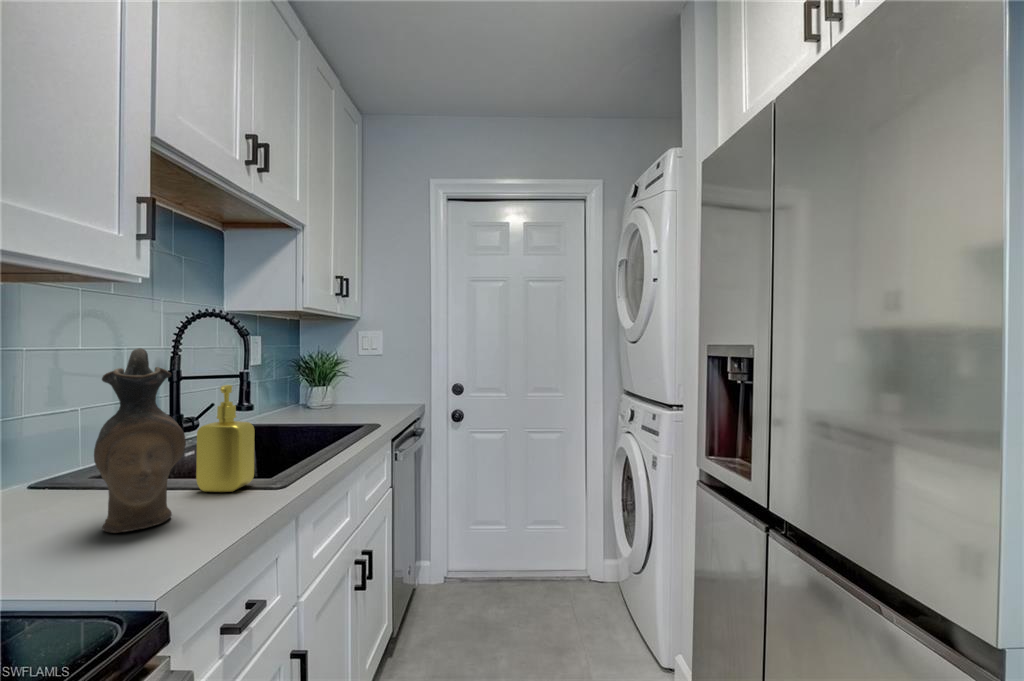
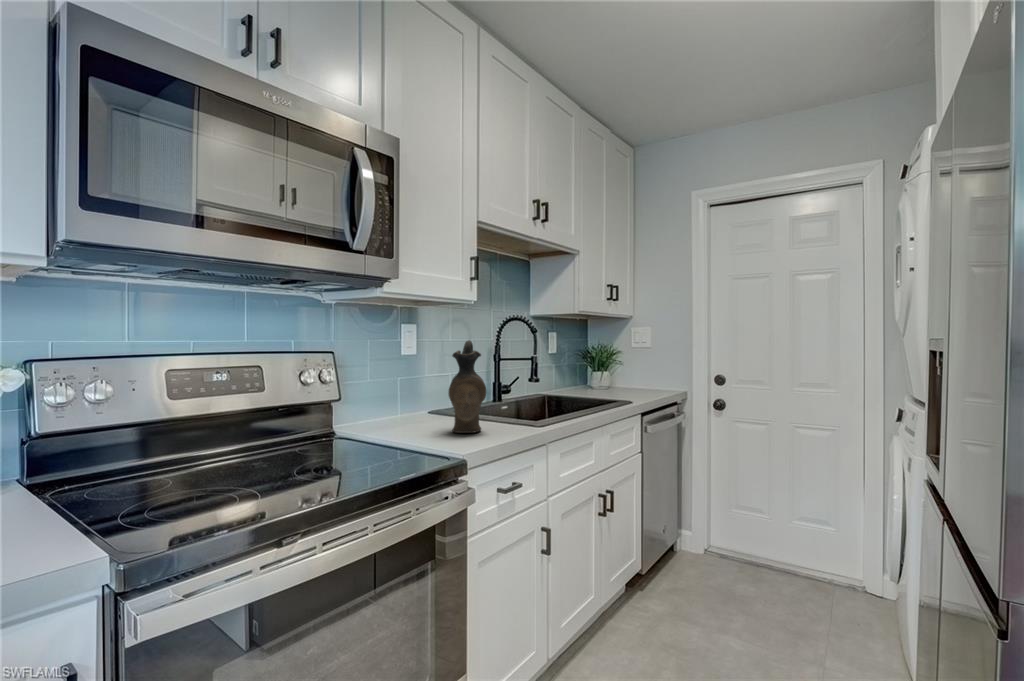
soap dispenser: present [196,385,255,492] -> none [497,363,527,425]

